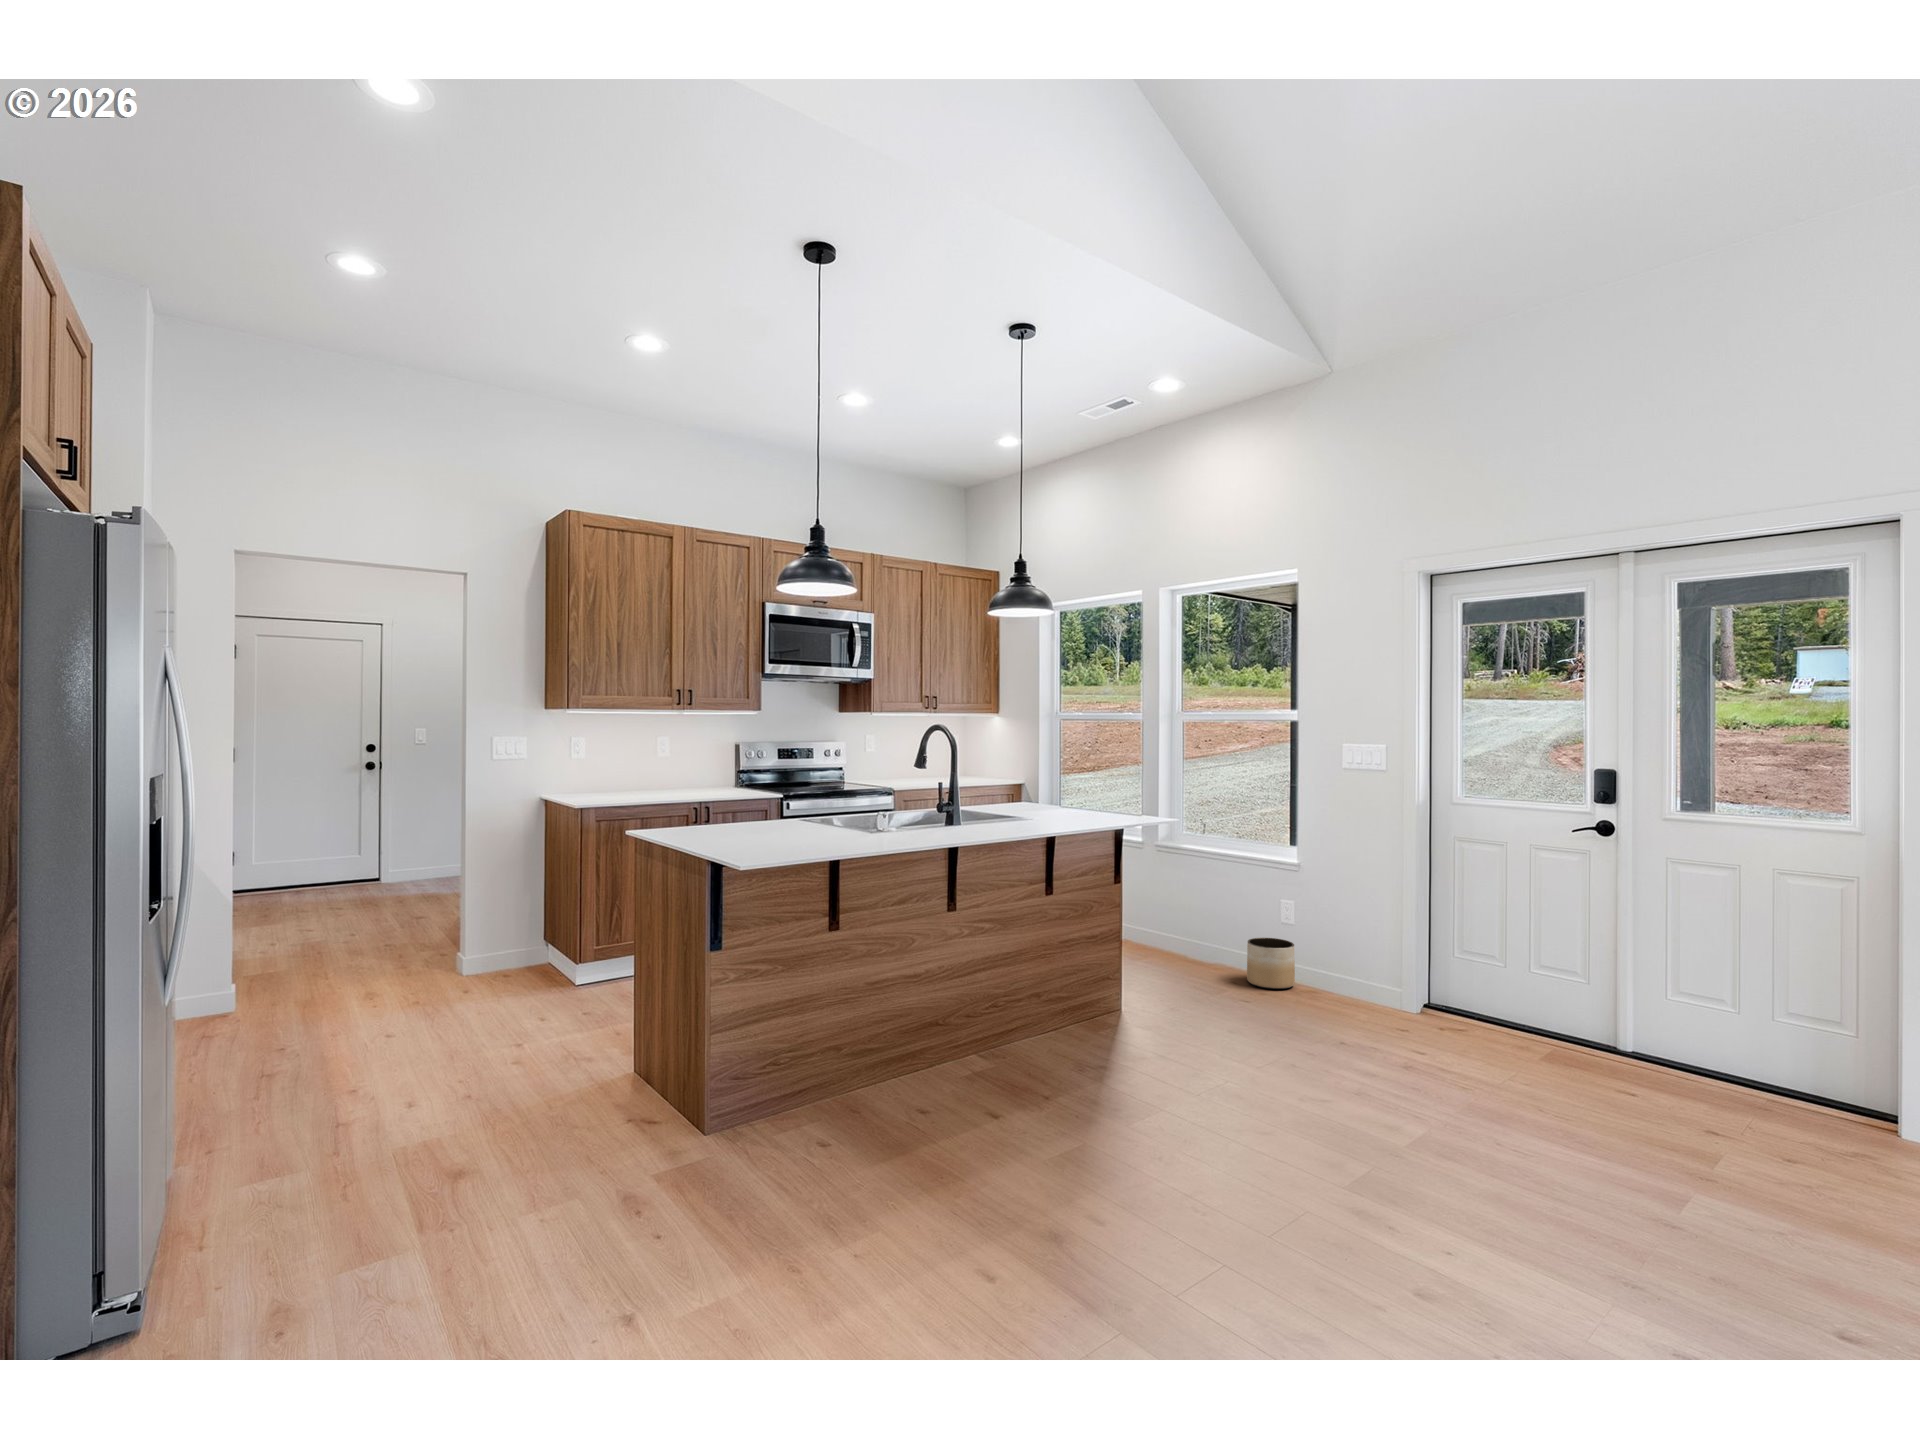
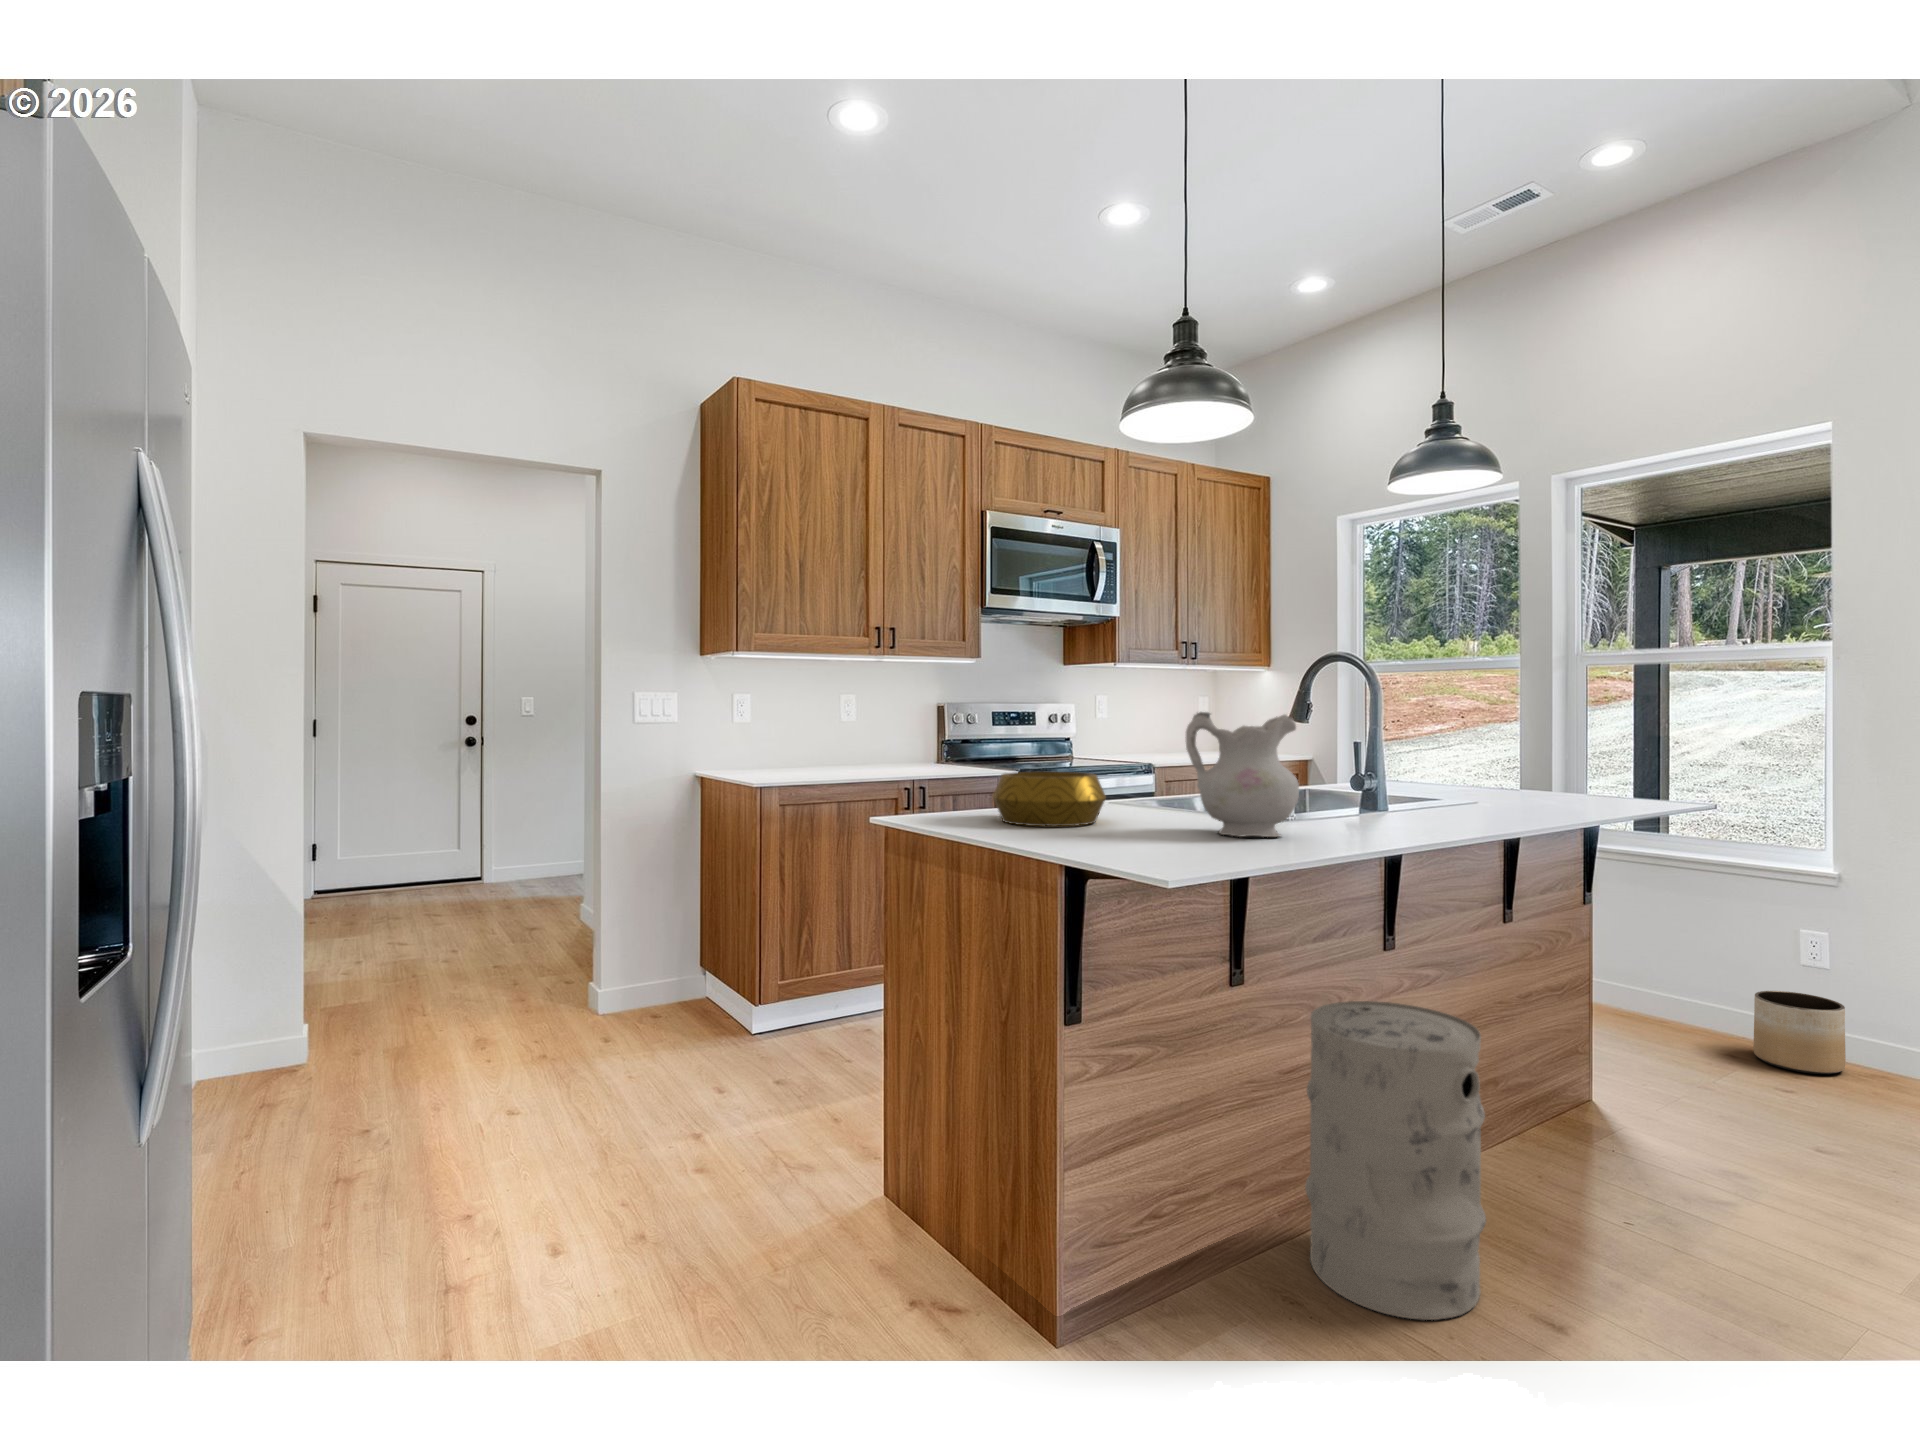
ceramic pitcher: none [802,769,865,843] -> present [1186,712,1299,837]
decorative bowl: none [695,803,766,837] -> present [993,772,1106,826]
trash can: none [871,939,966,1114] -> present [1305,1001,1486,1320]

